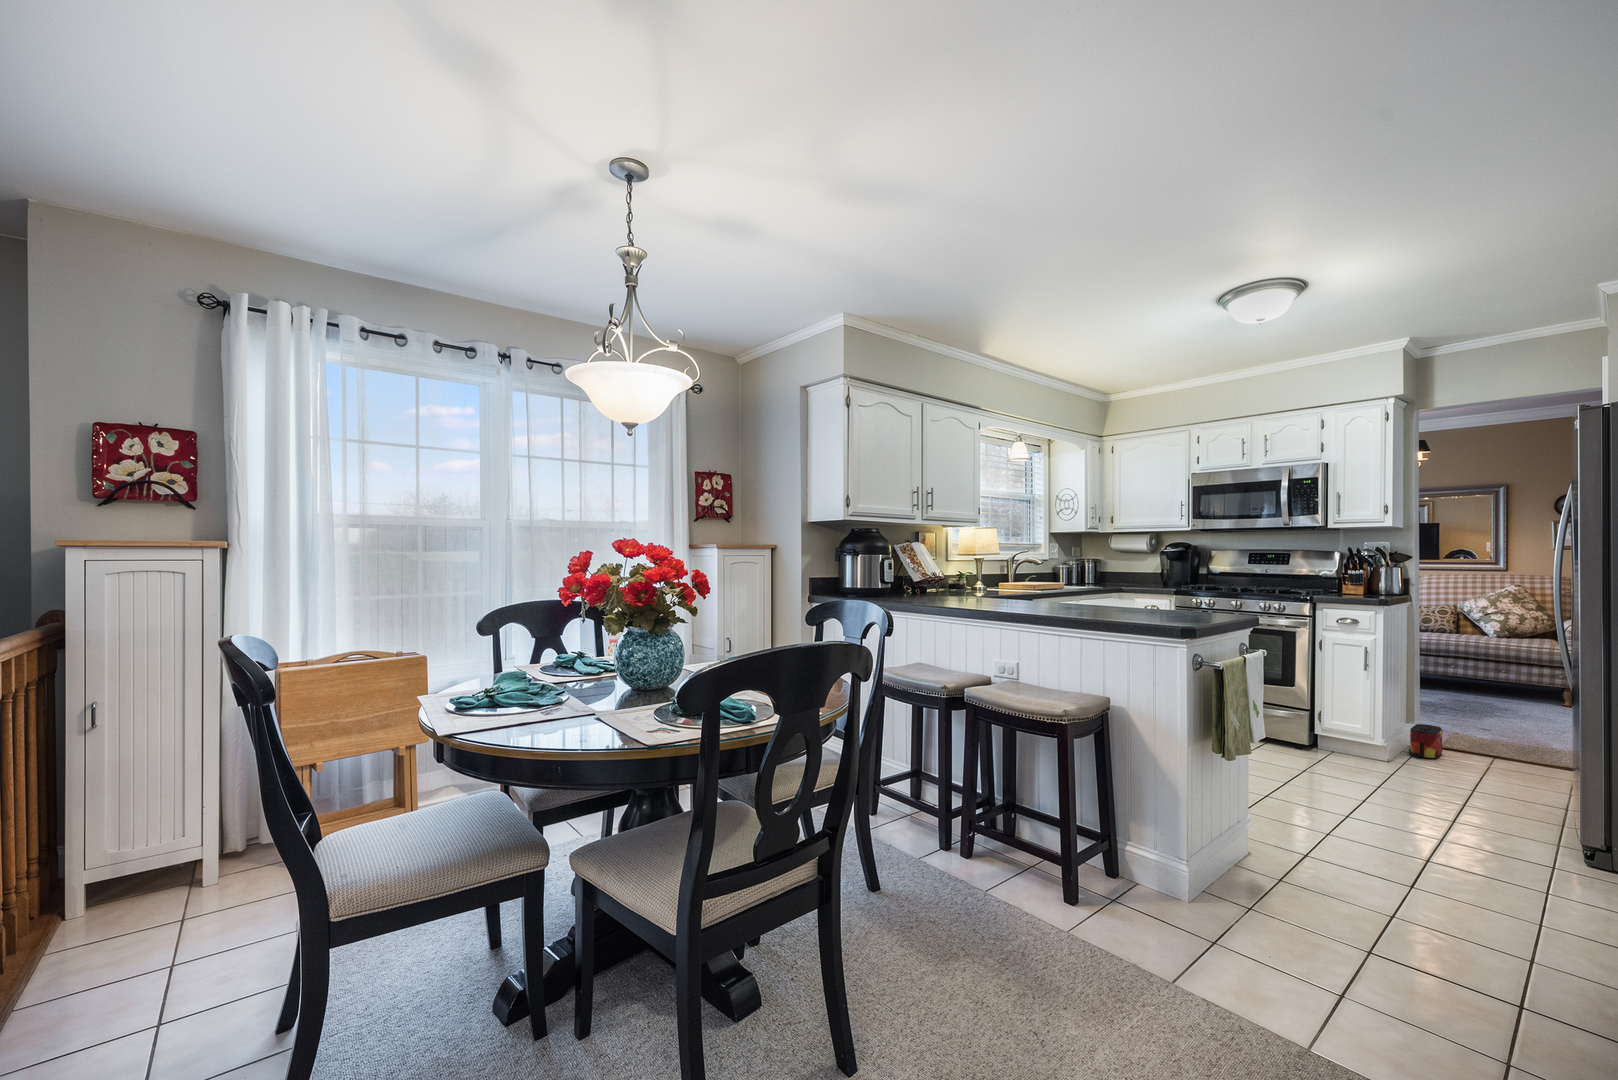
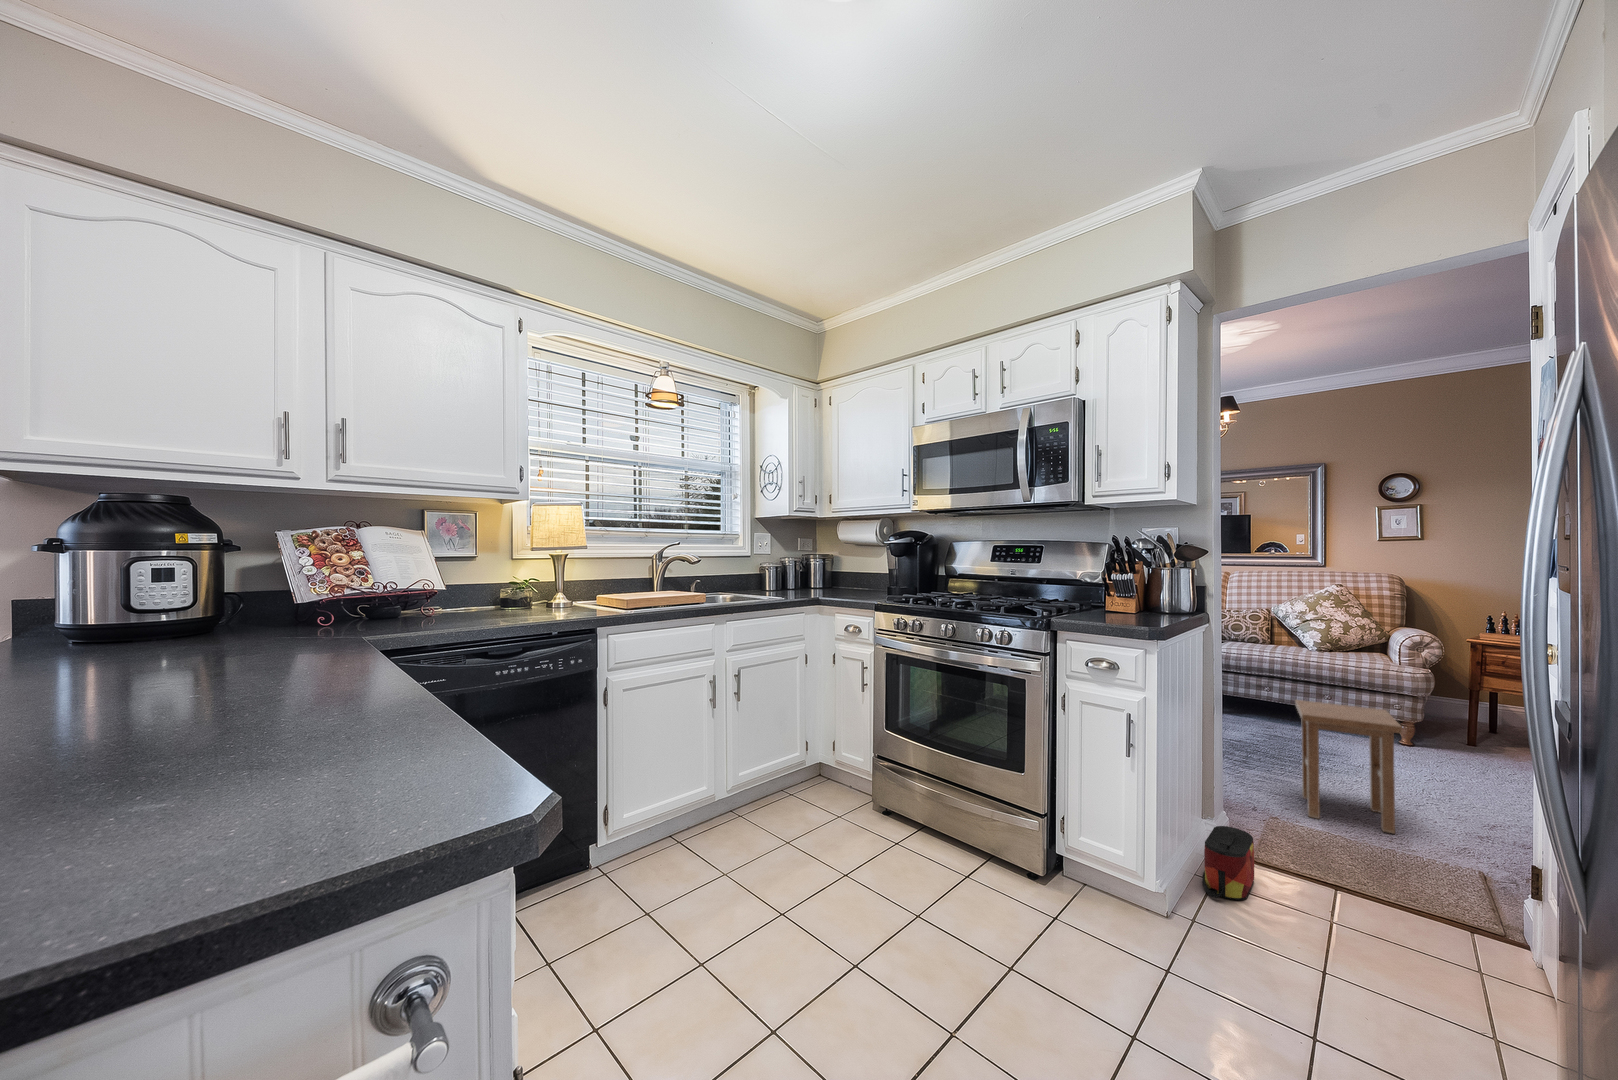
stool: none [1473,660,1546,742] -> present [1295,700,1402,833]

